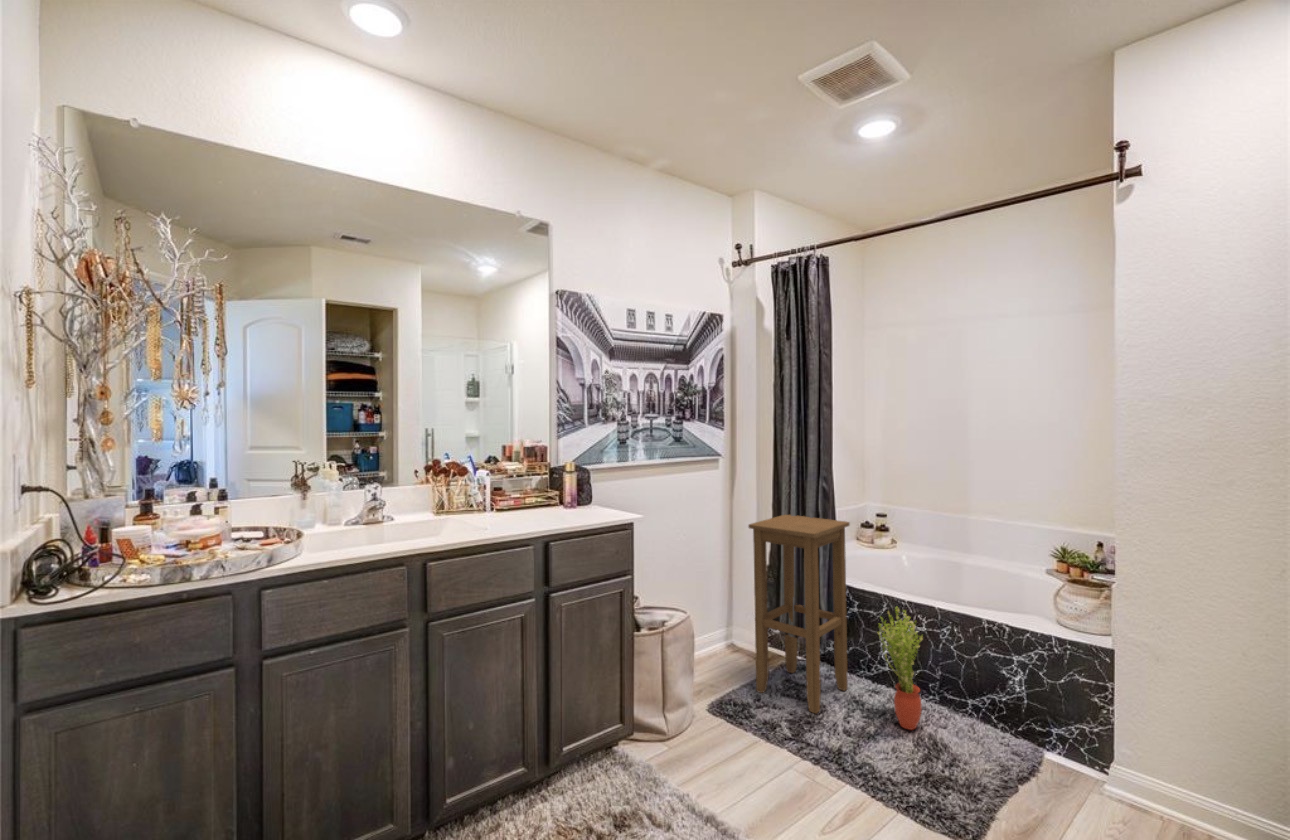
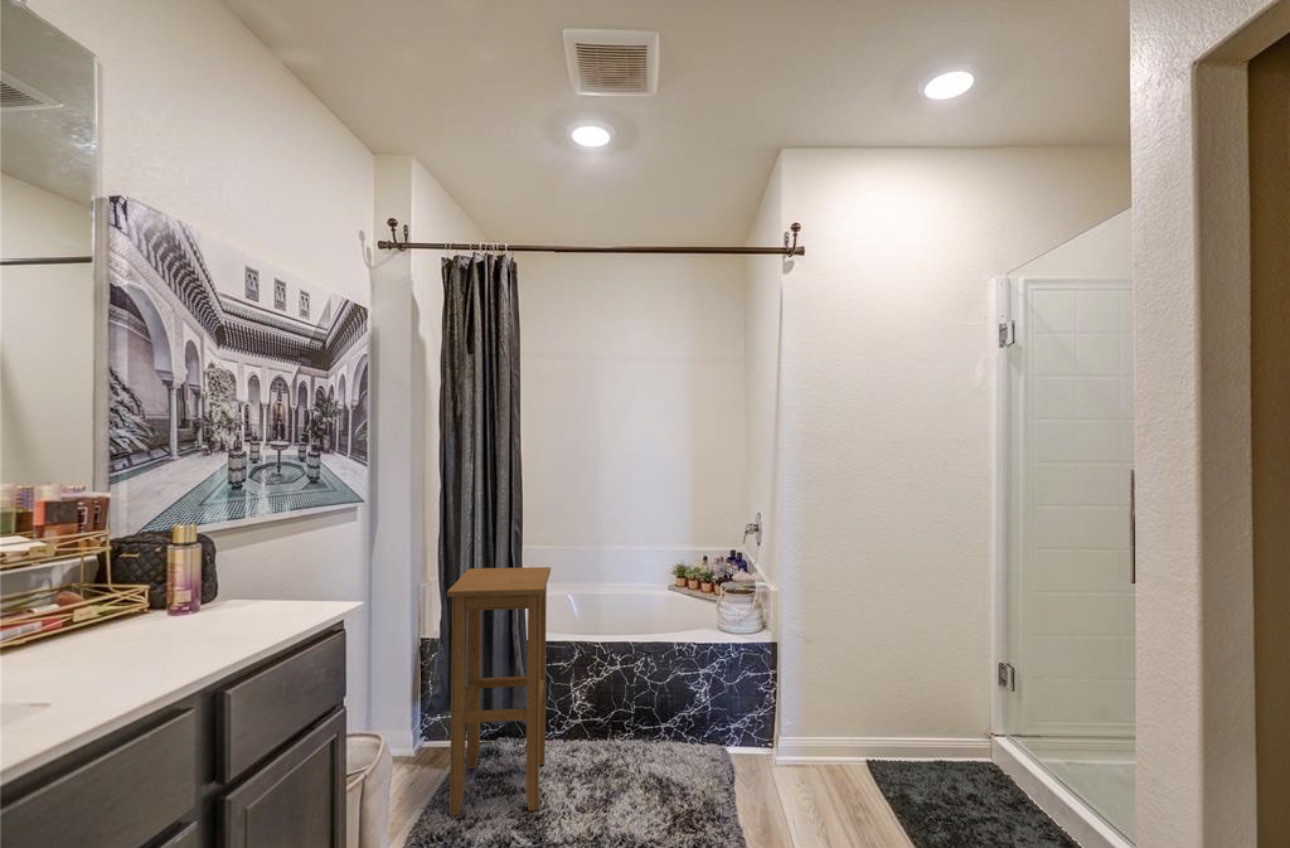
potted plant: present [878,608,922,730] -> none [595,650,644,781]

